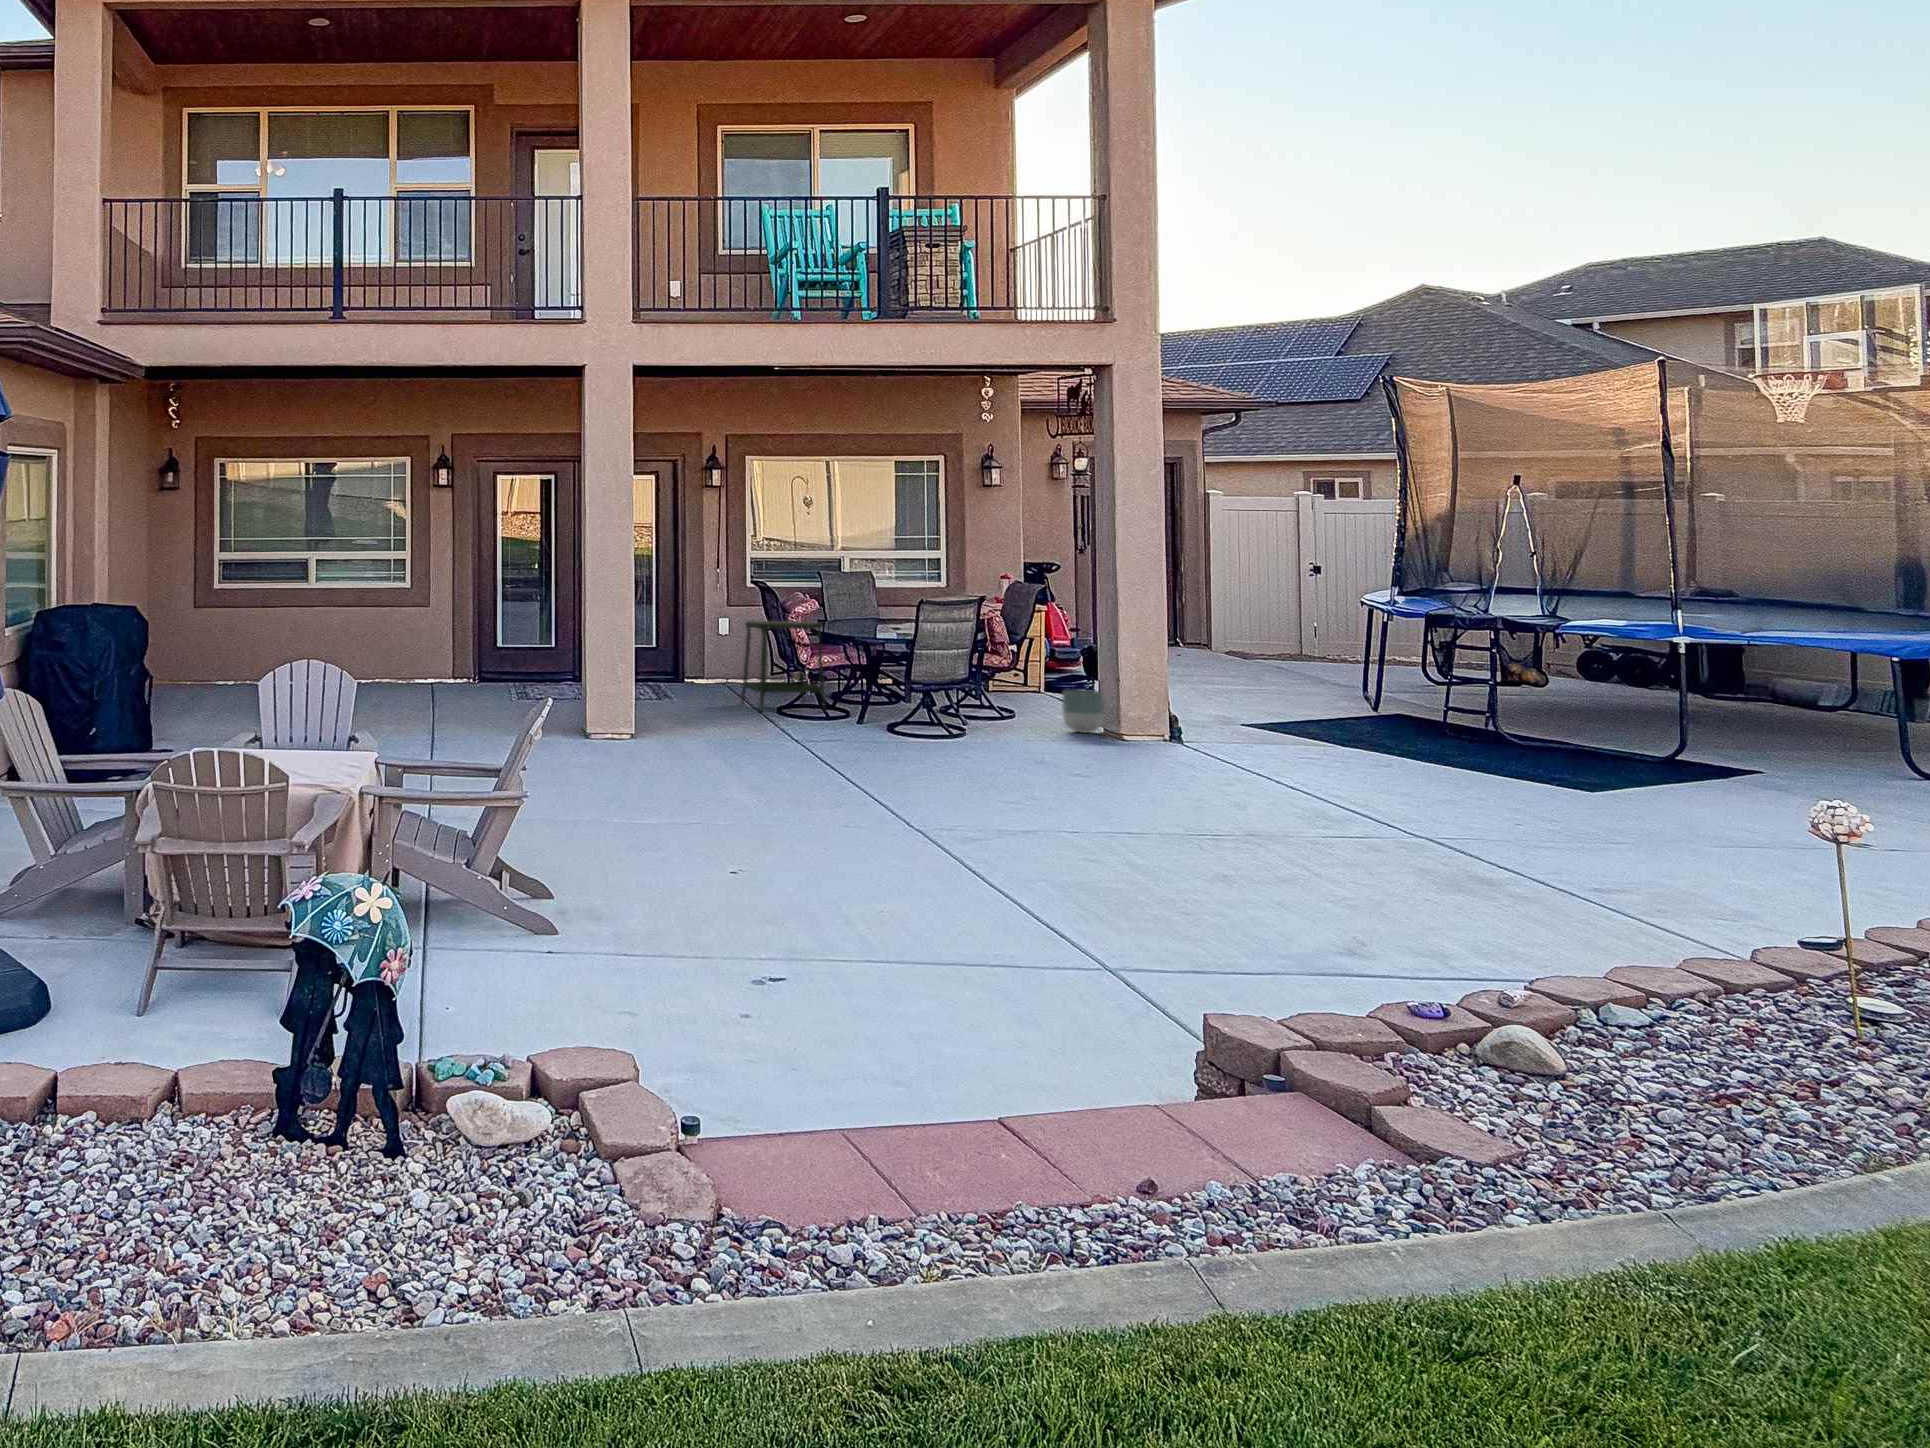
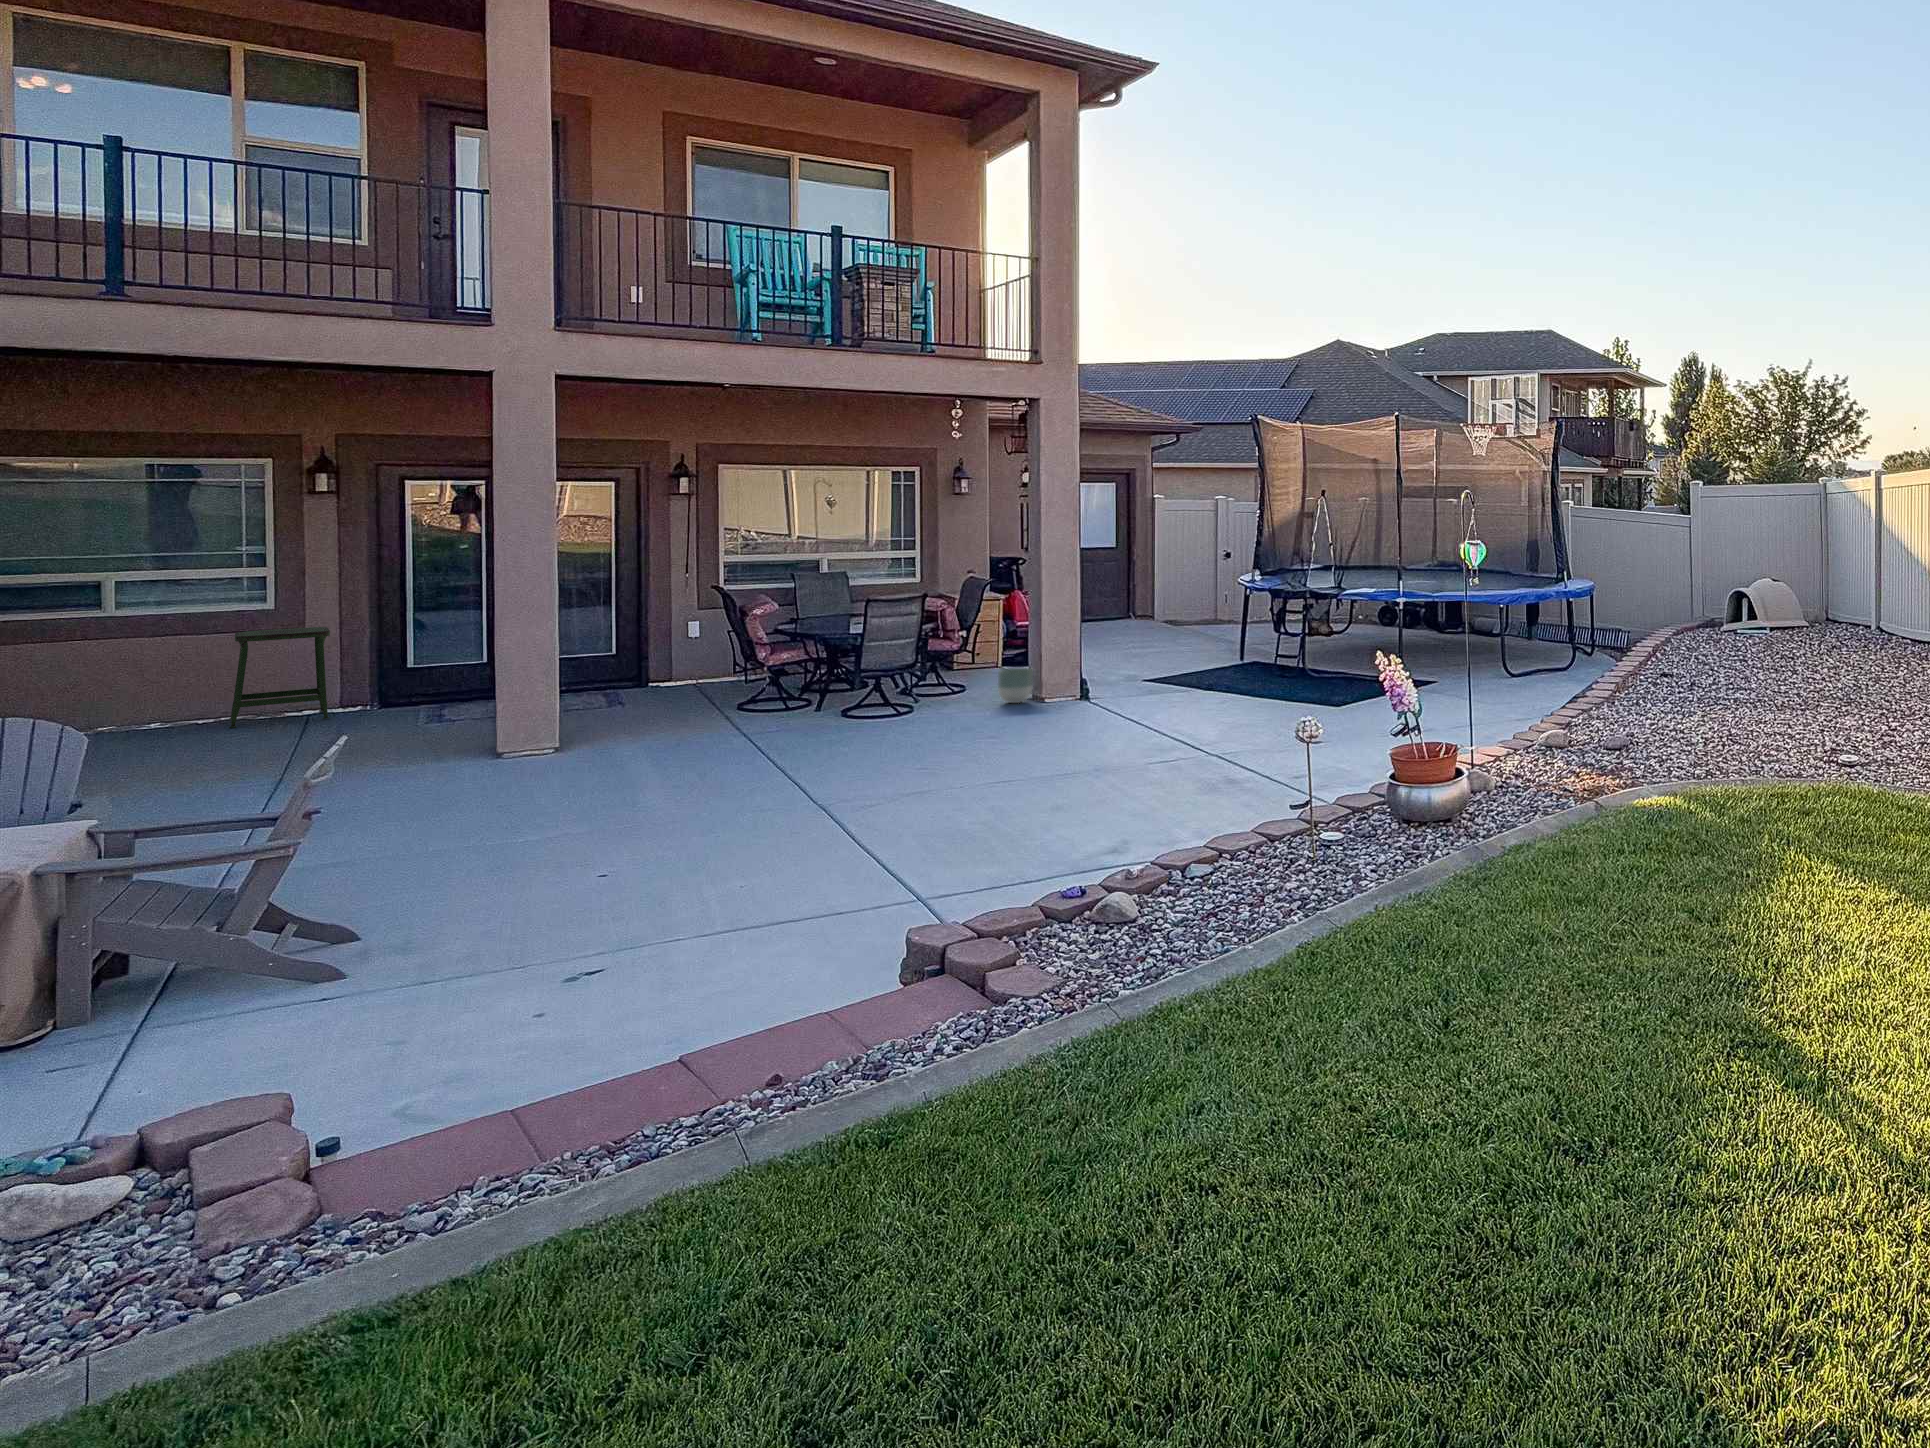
stool: present [741,621,825,711] -> present [229,627,330,728]

